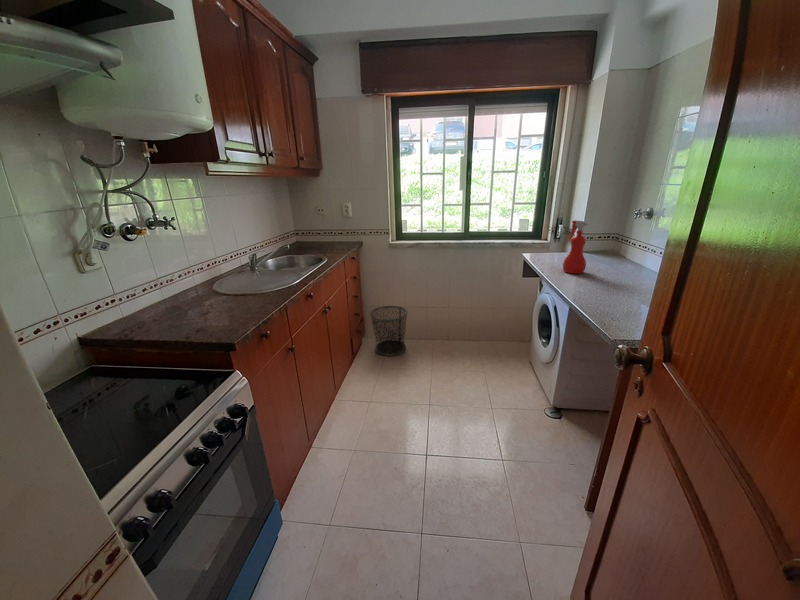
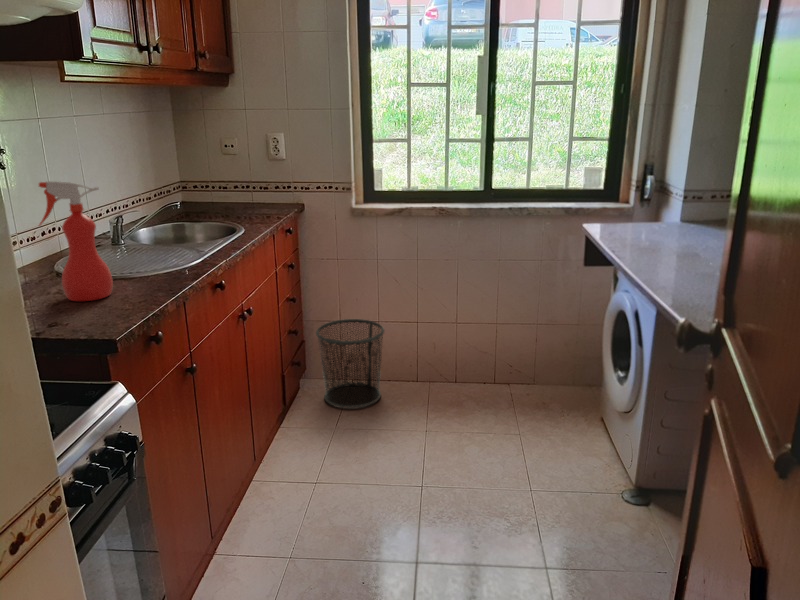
spray bottle: present [563,220,589,274] -> present [39,181,113,301]

